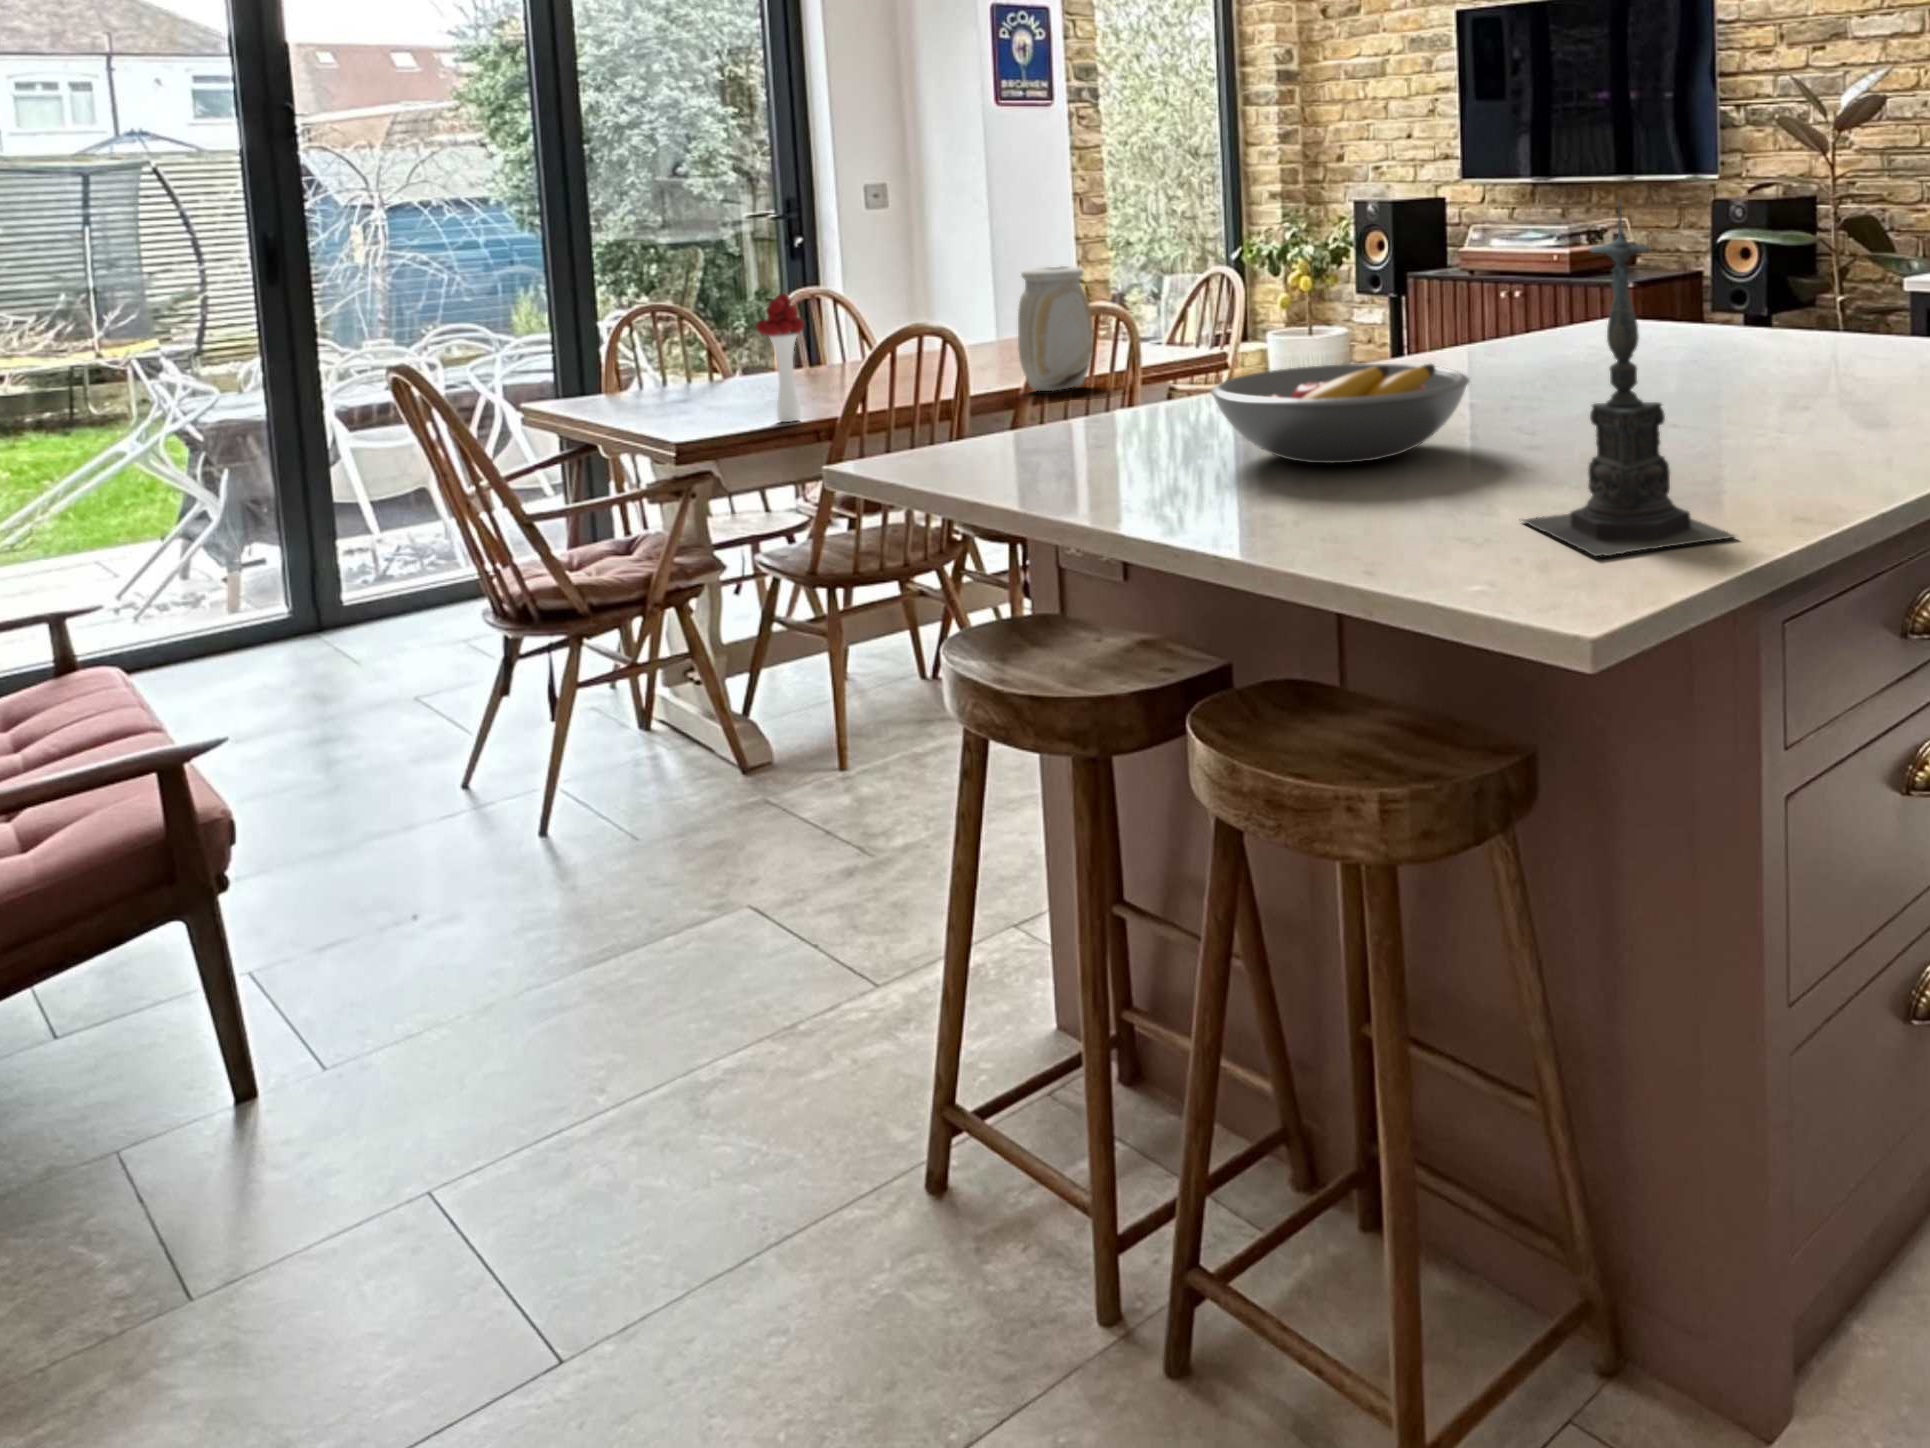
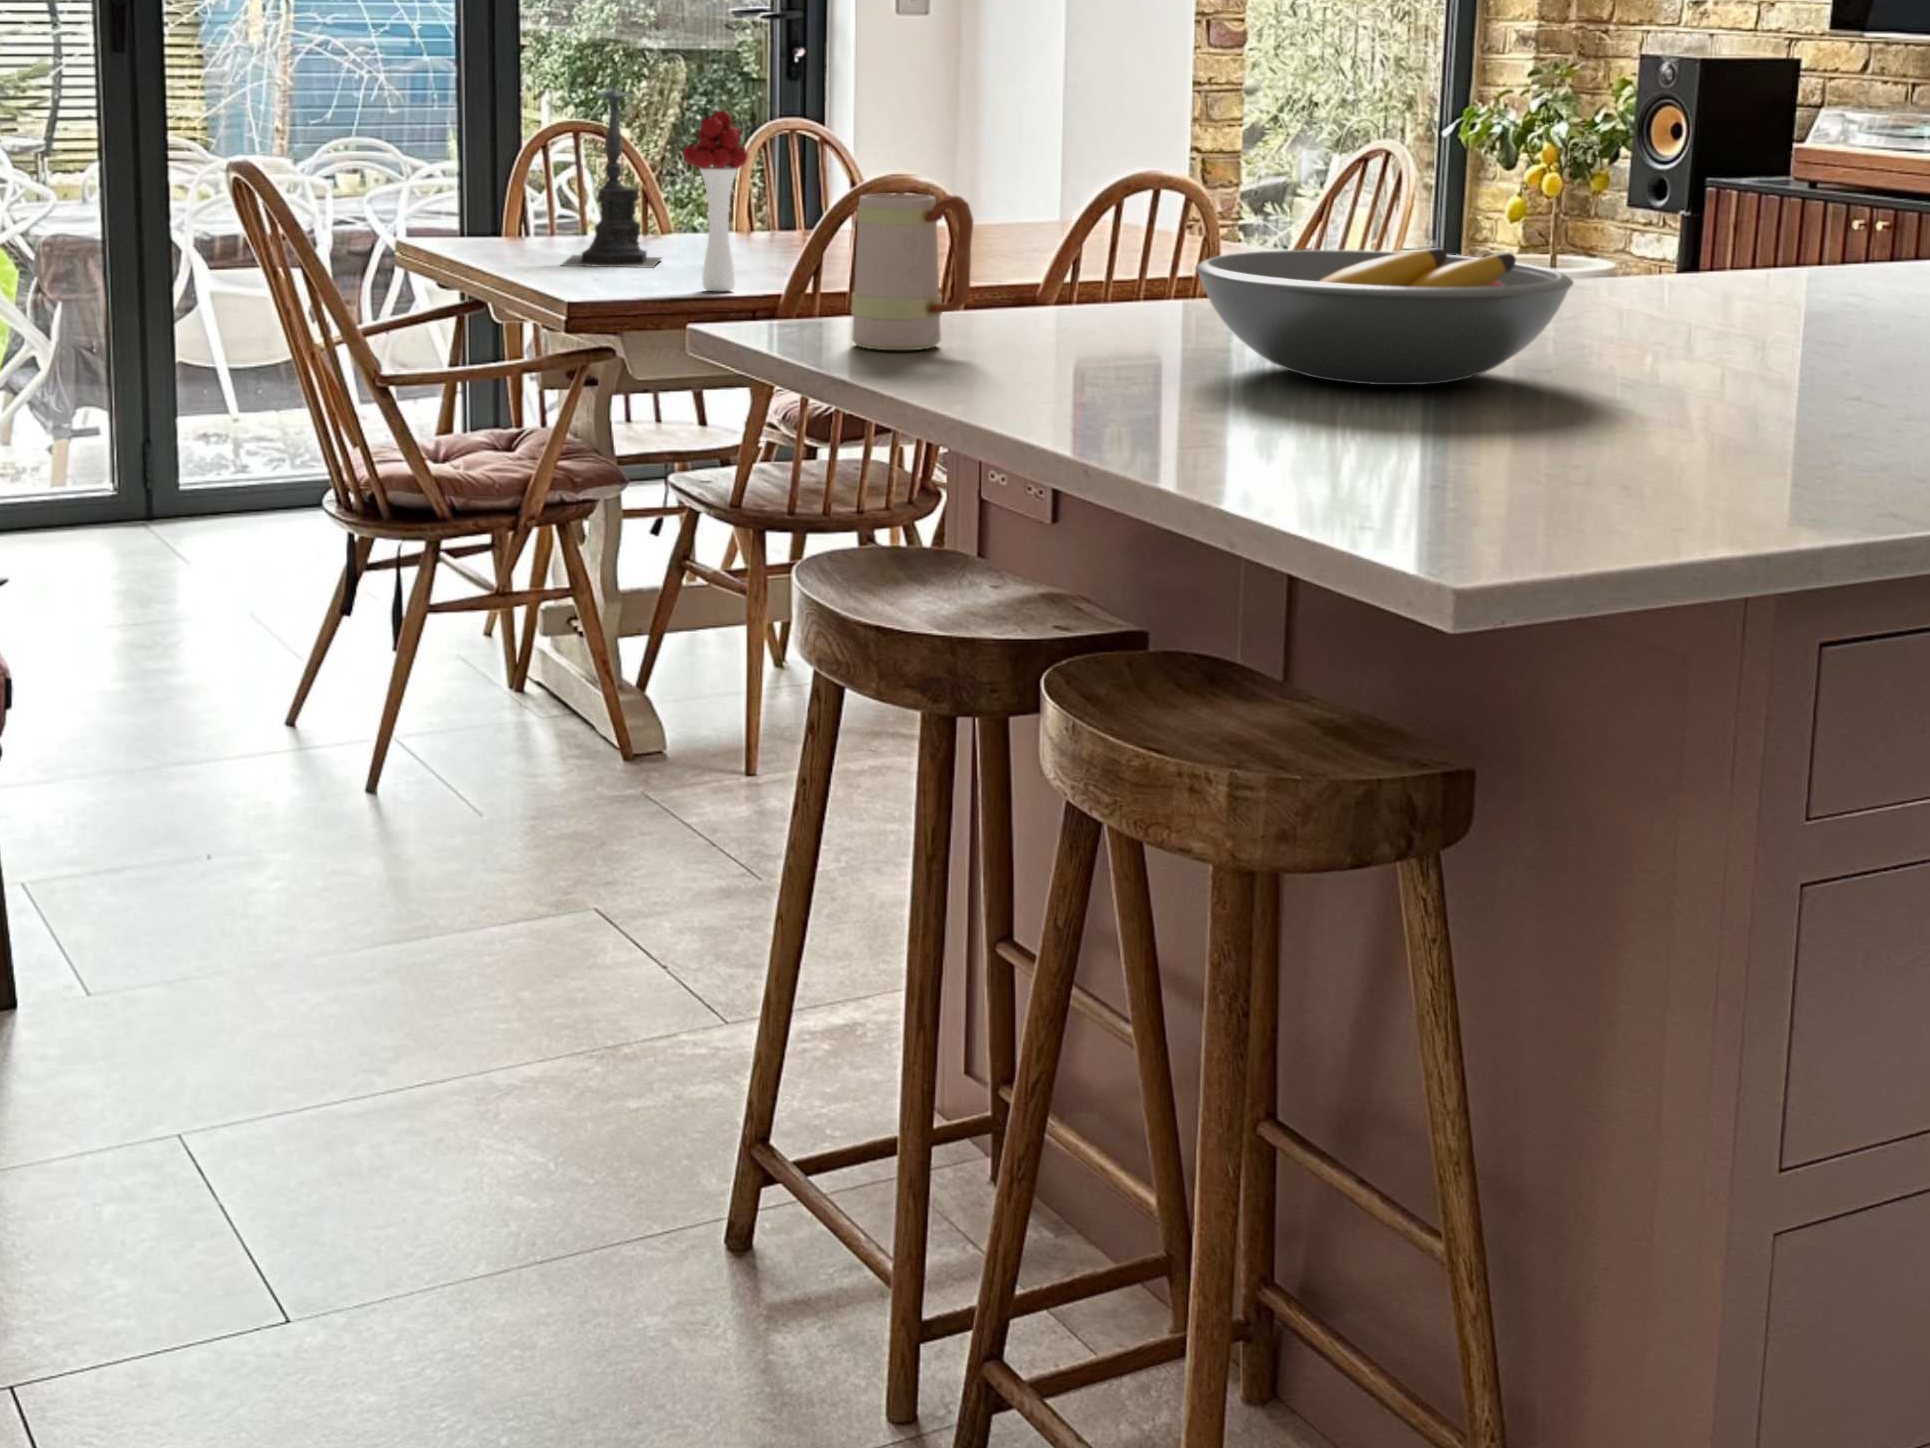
candle holder: present [1523,199,1735,556] -> present [562,79,661,268]
vase: present [1018,266,1093,391] -> none [1047,106,1156,289]
mug: none [954,358,1045,476] -> present [851,194,973,350]

